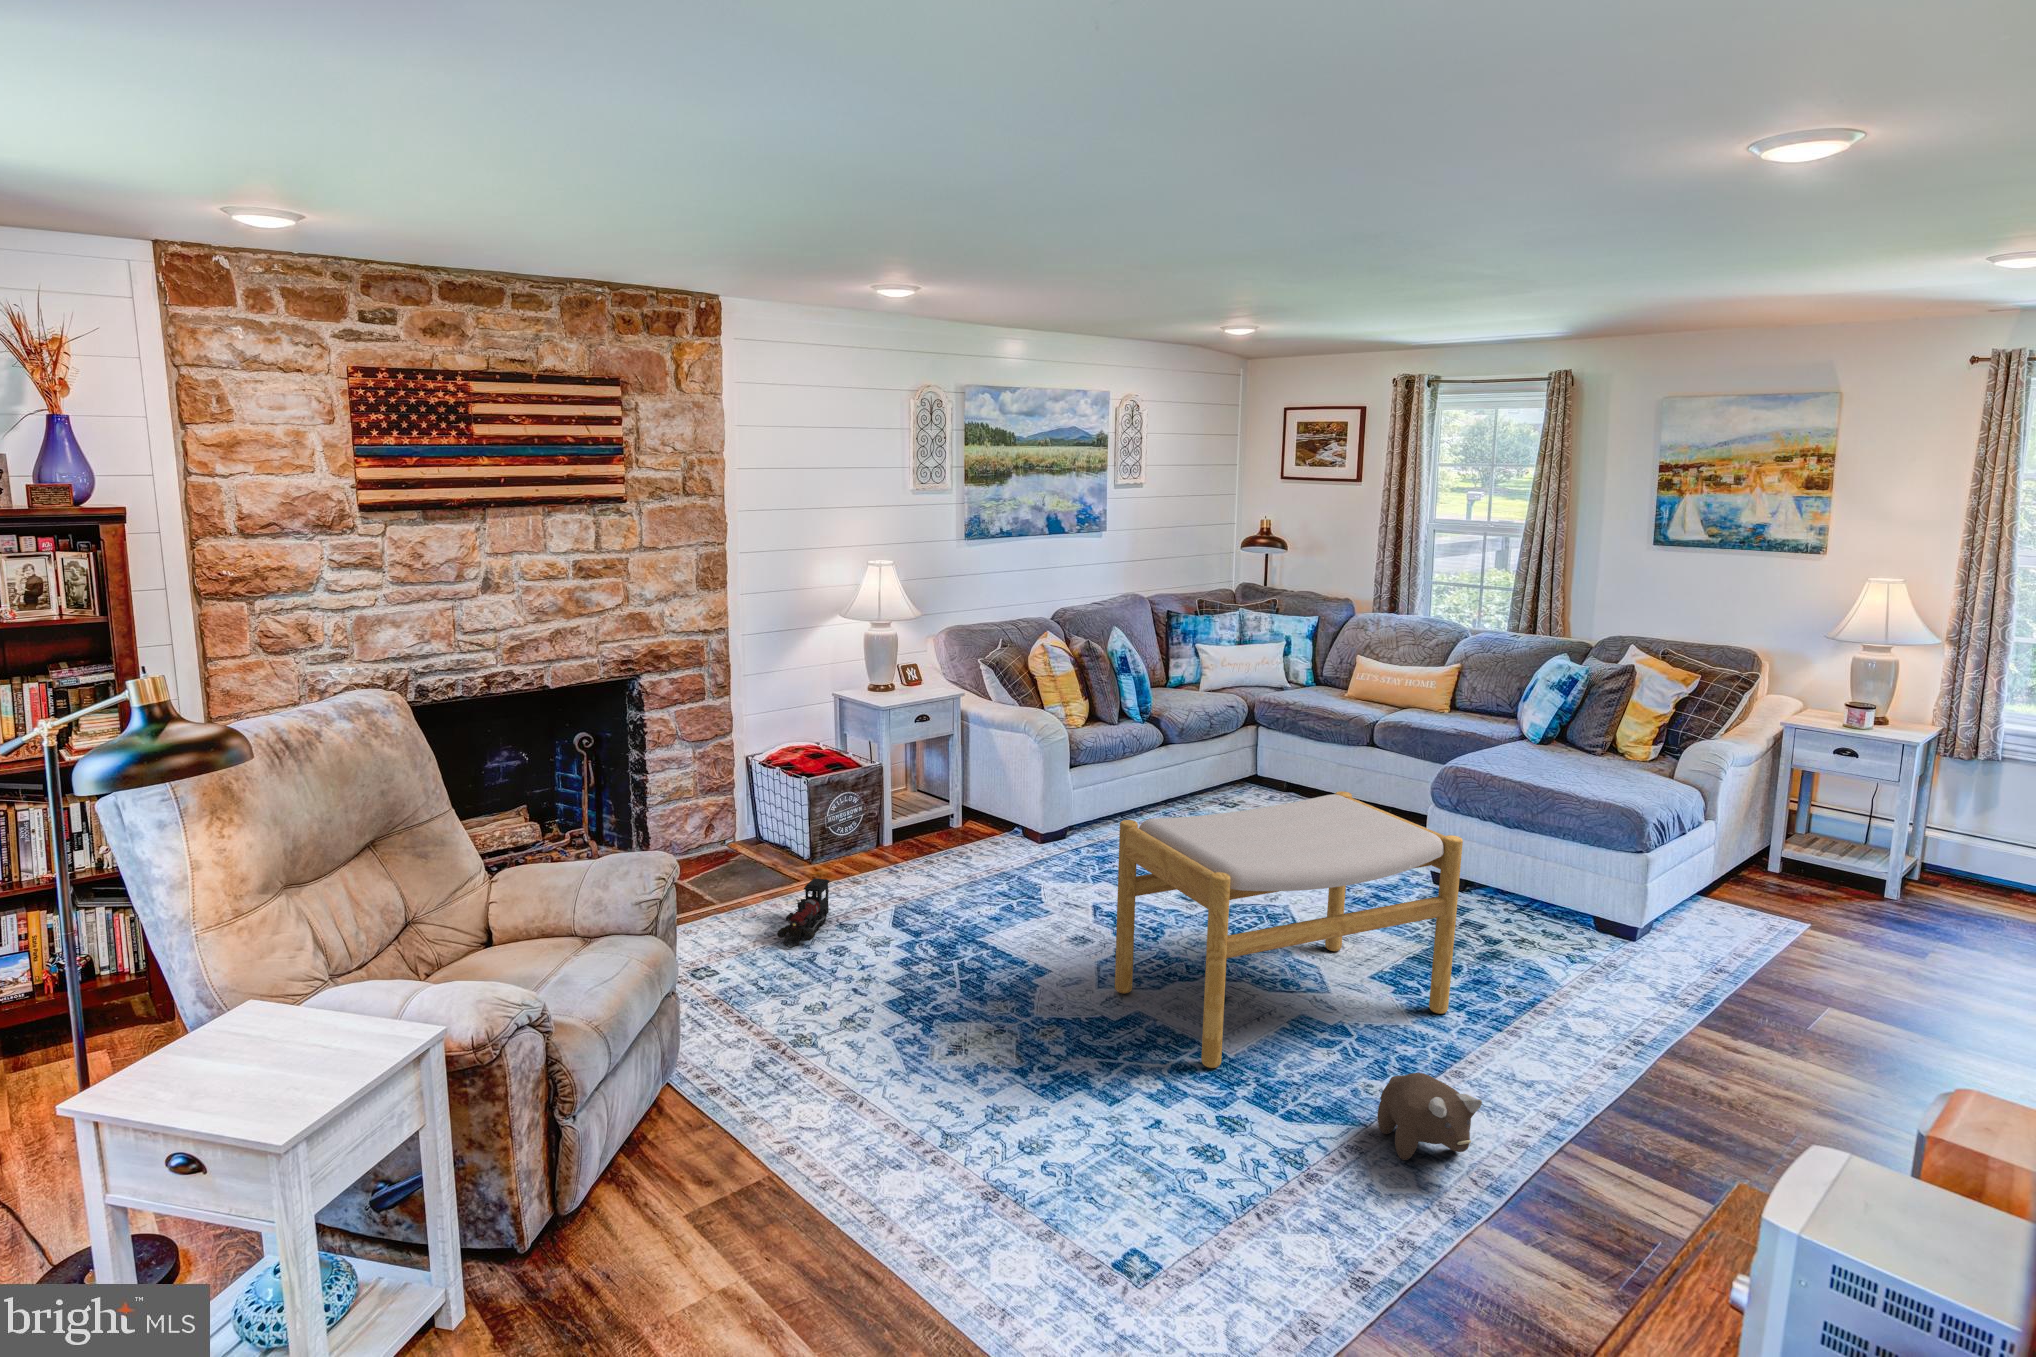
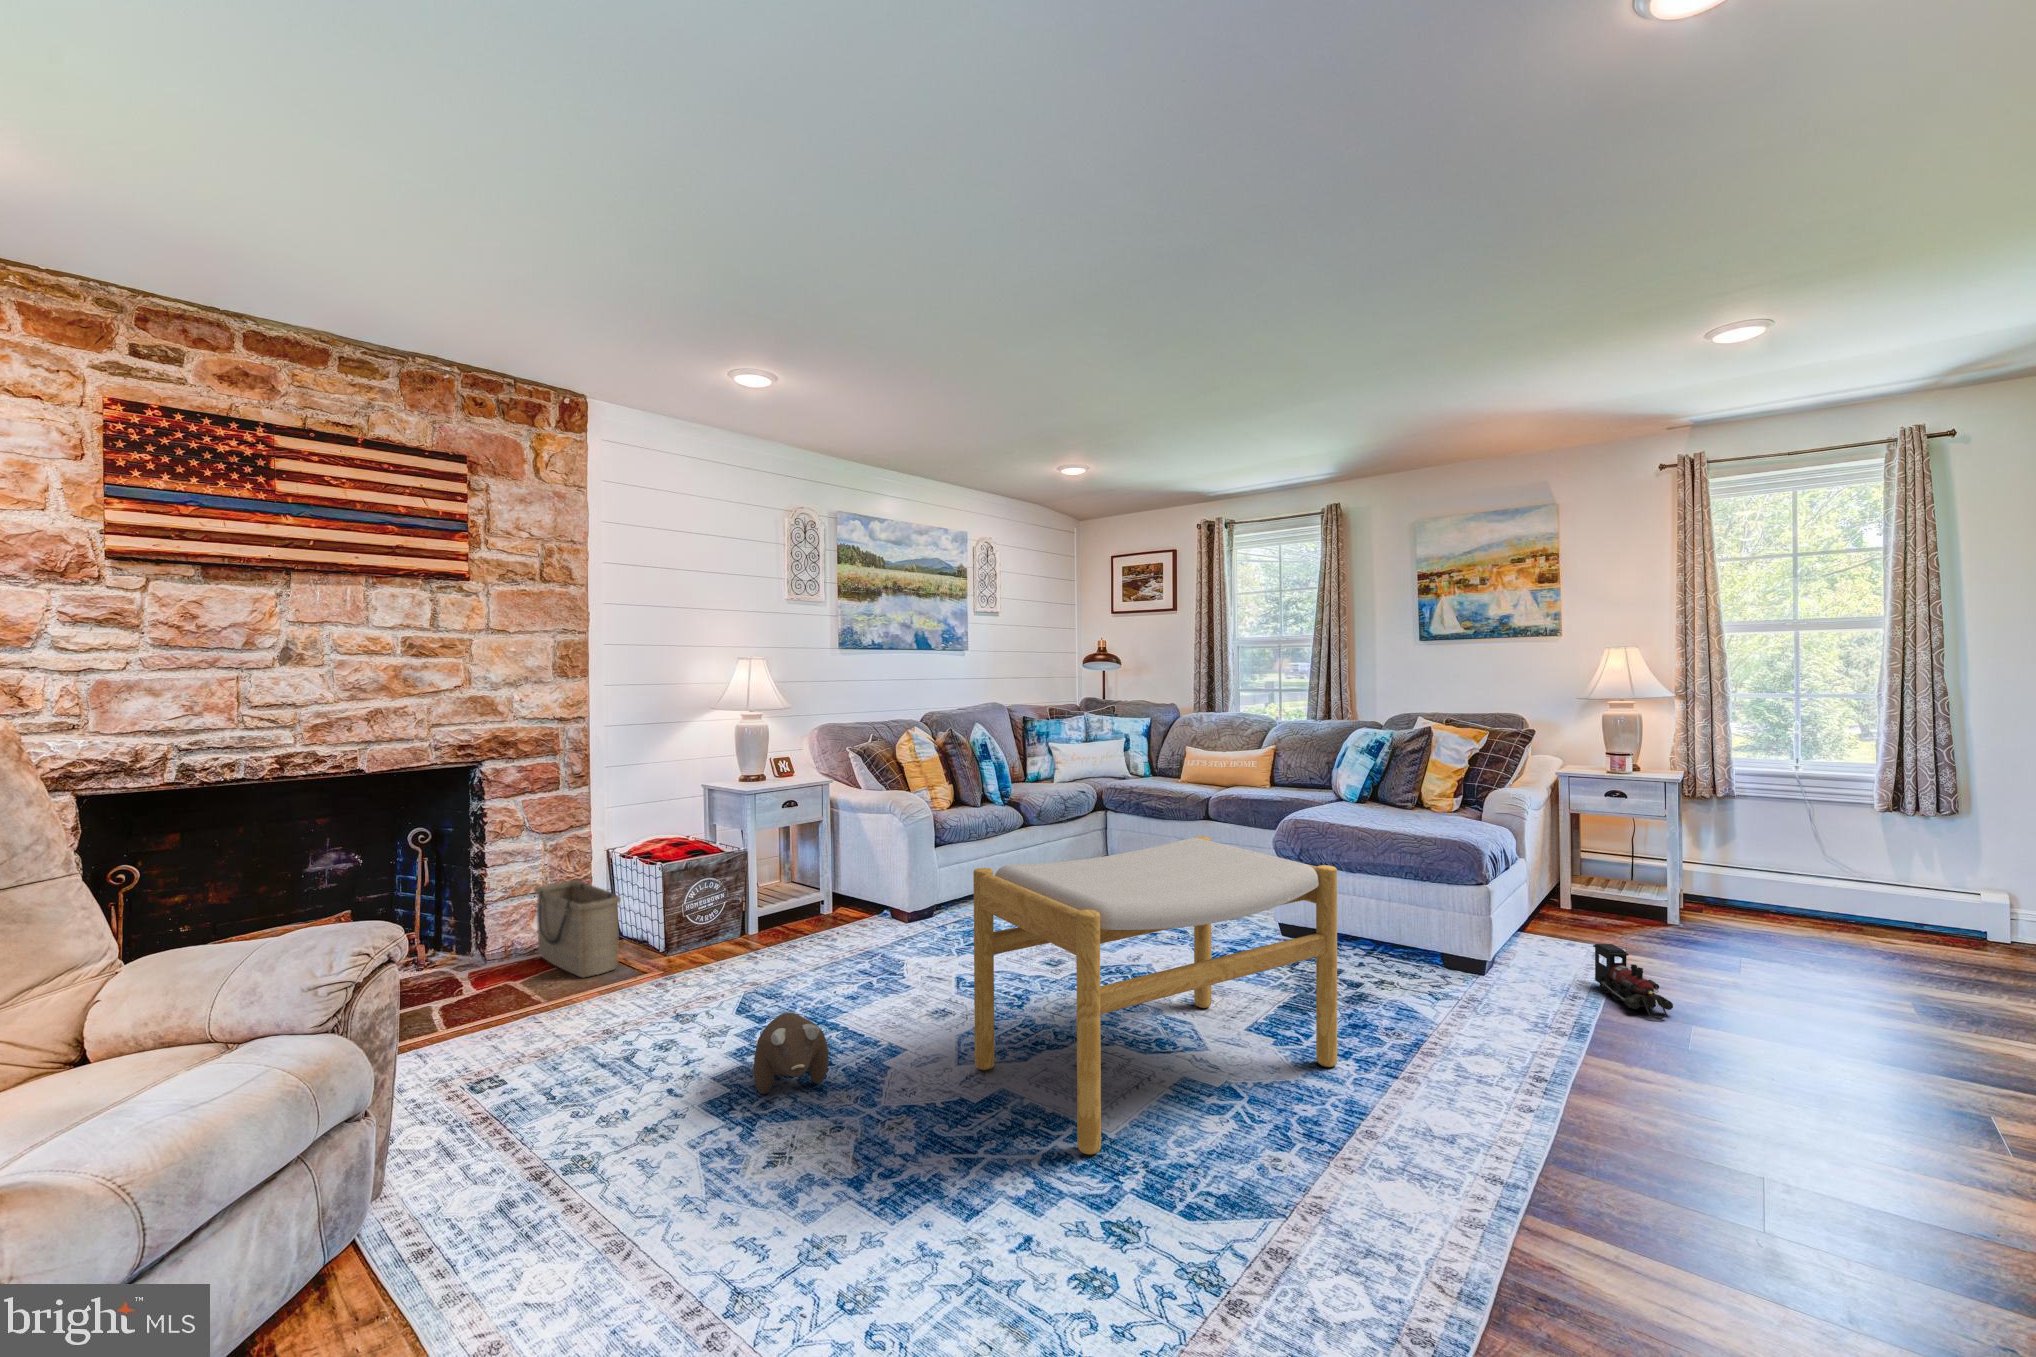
basket: none [692,788,777,882] -> present [534,880,621,977]
toy train: present [777,878,829,948] -> present [1593,944,1673,1019]
plush toy: present [1378,1073,1482,1160] -> present [753,1013,829,1094]

